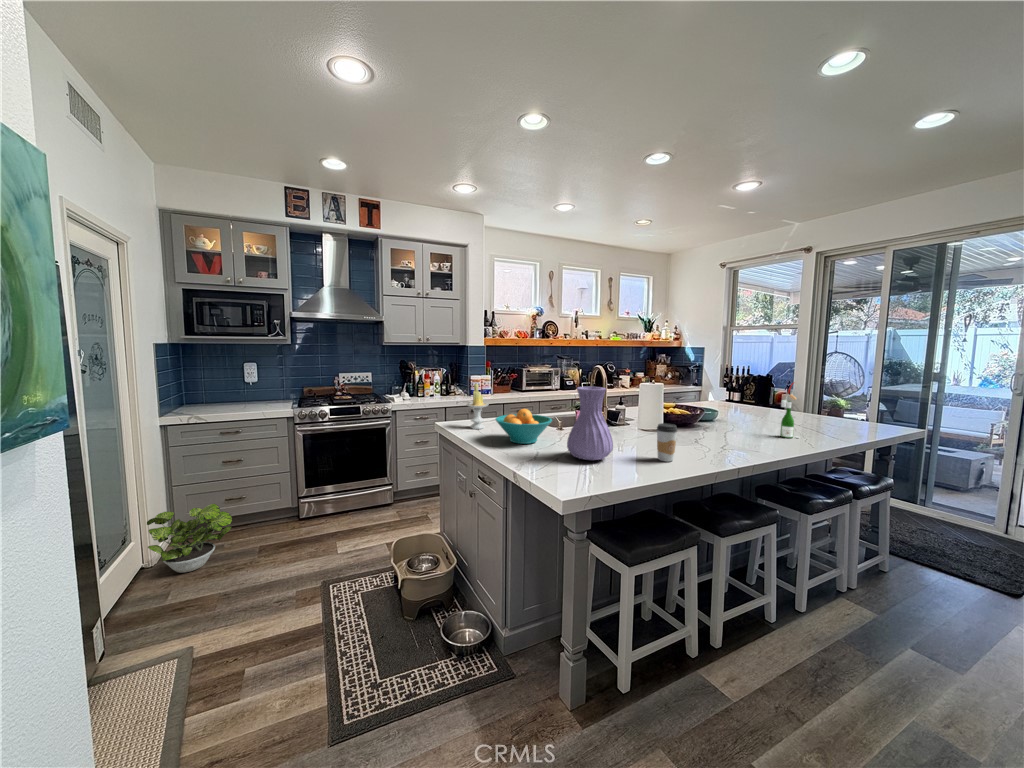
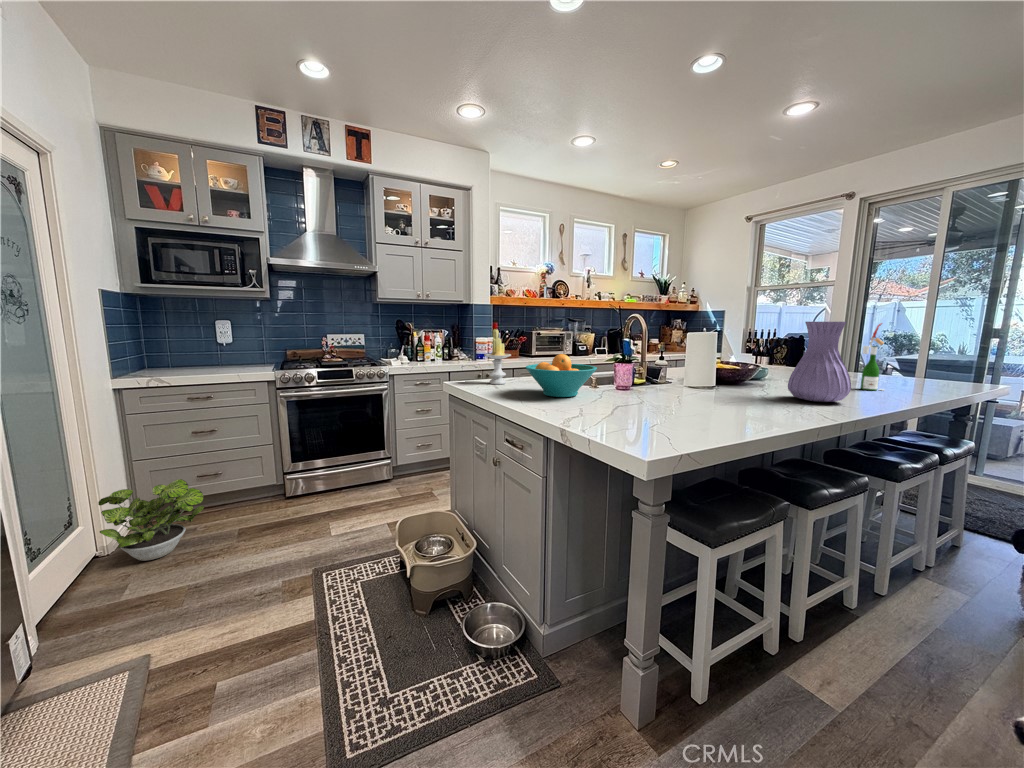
vase: present [567,387,613,460] -> present [788,322,851,402]
coffee cup: present [657,423,677,462] -> none [741,365,770,413]

